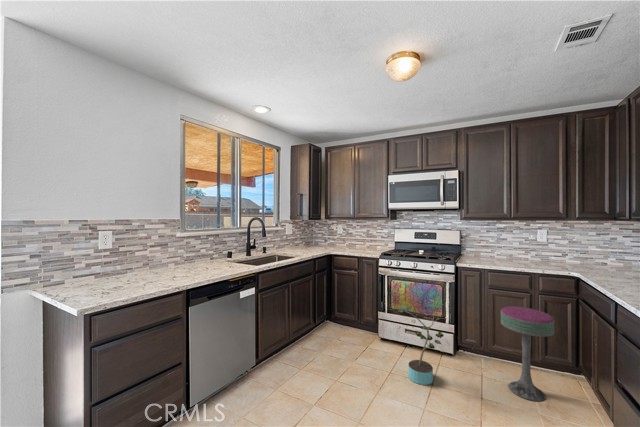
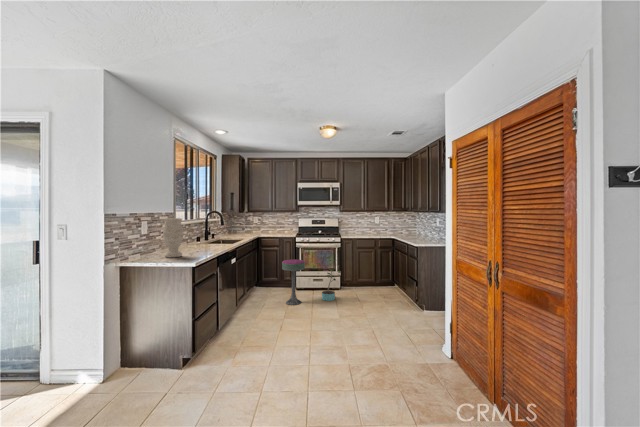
vase: none [85,231,123,295] -> present [163,218,184,257]
bar stool: present [501,306,555,401] -> present [282,259,305,305]

